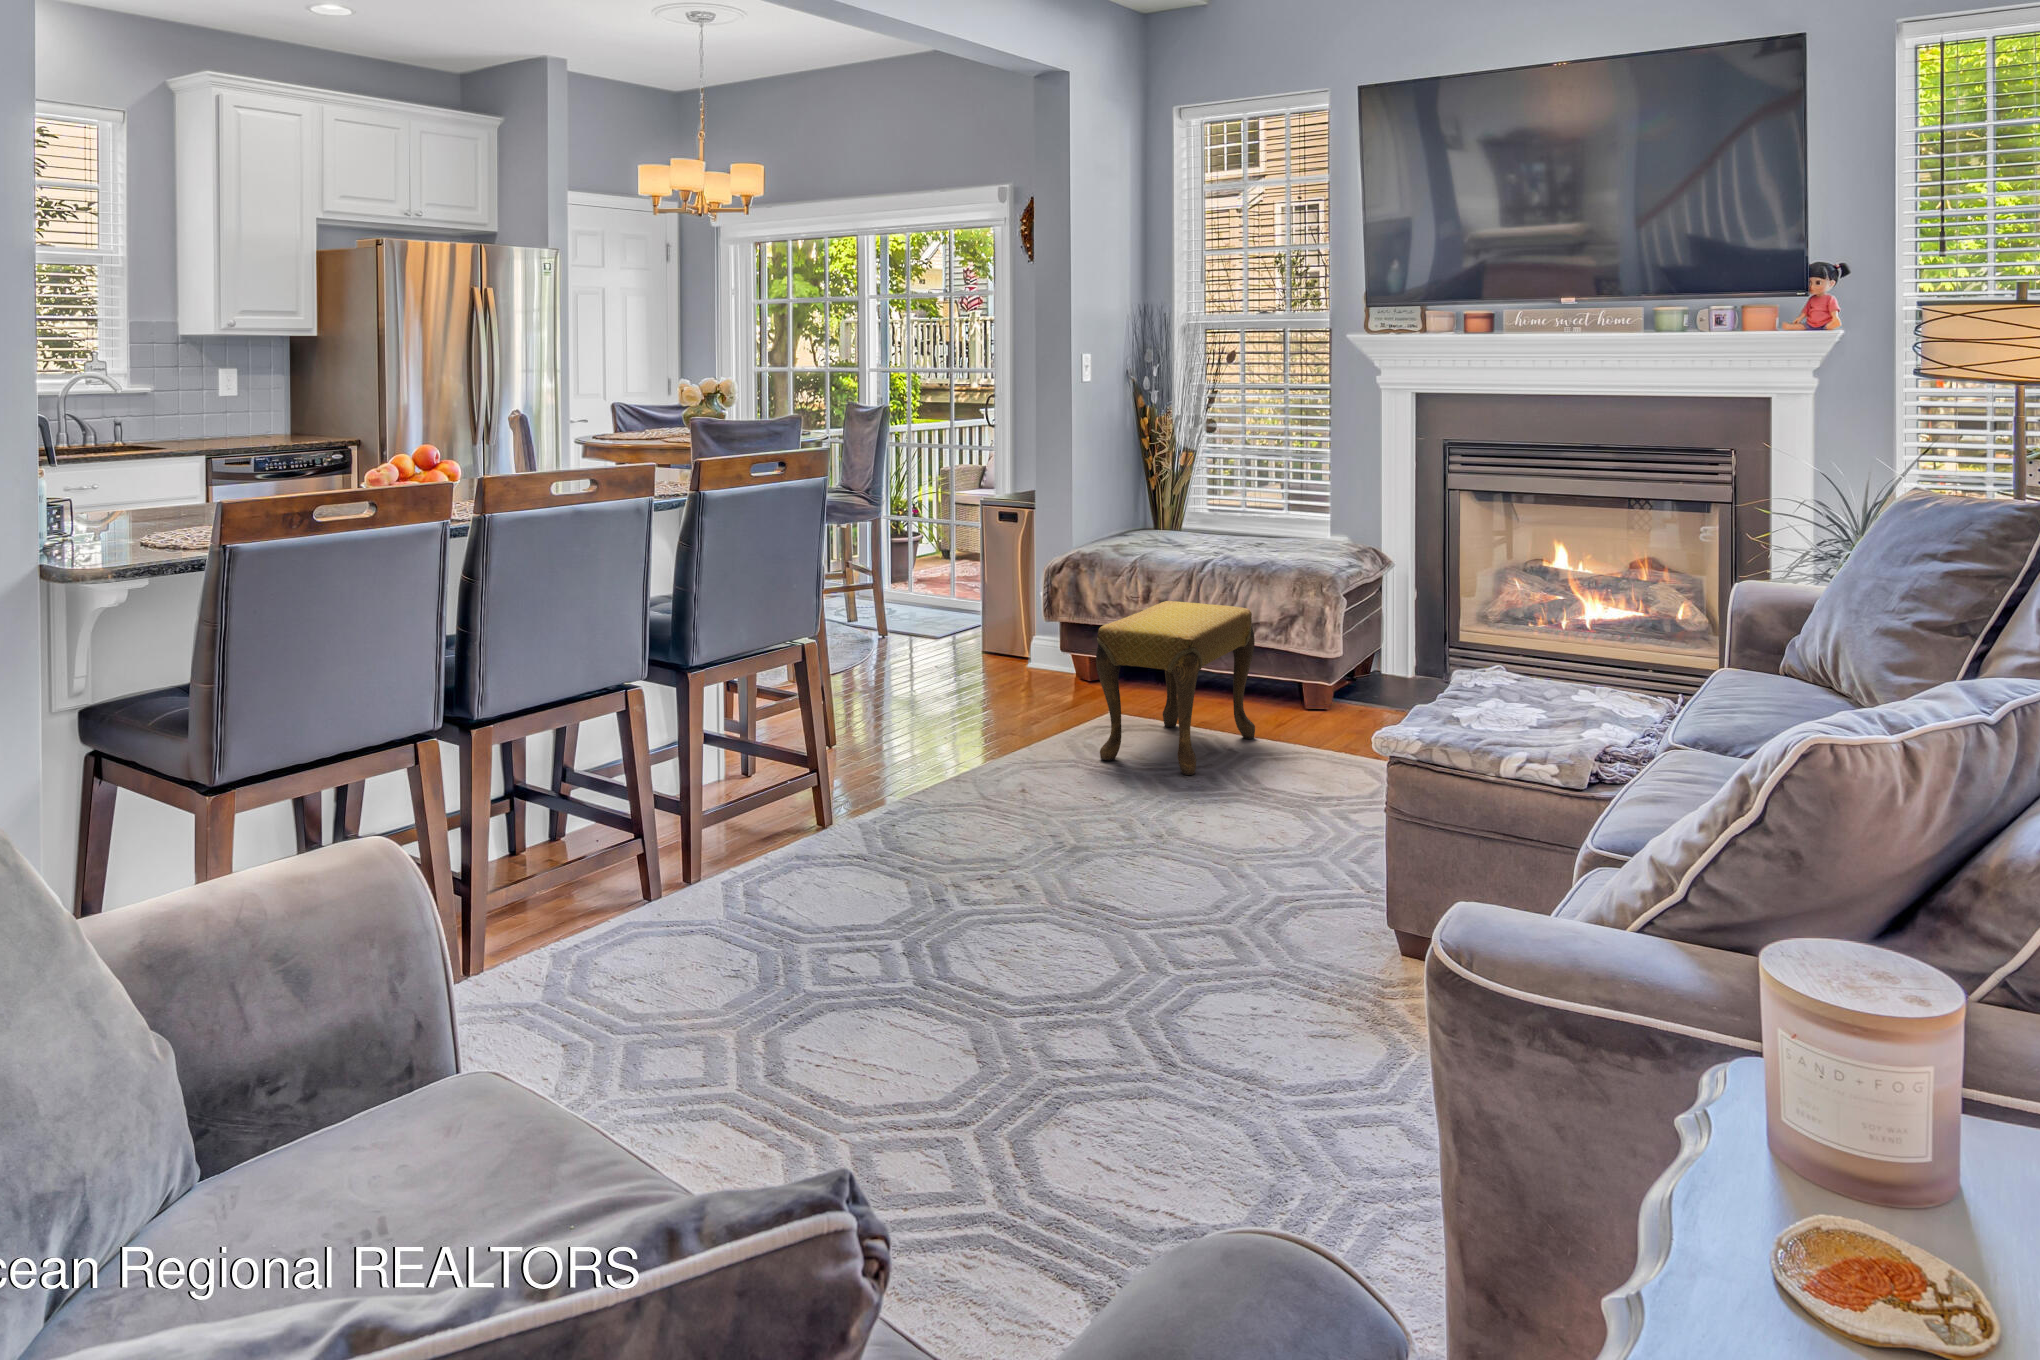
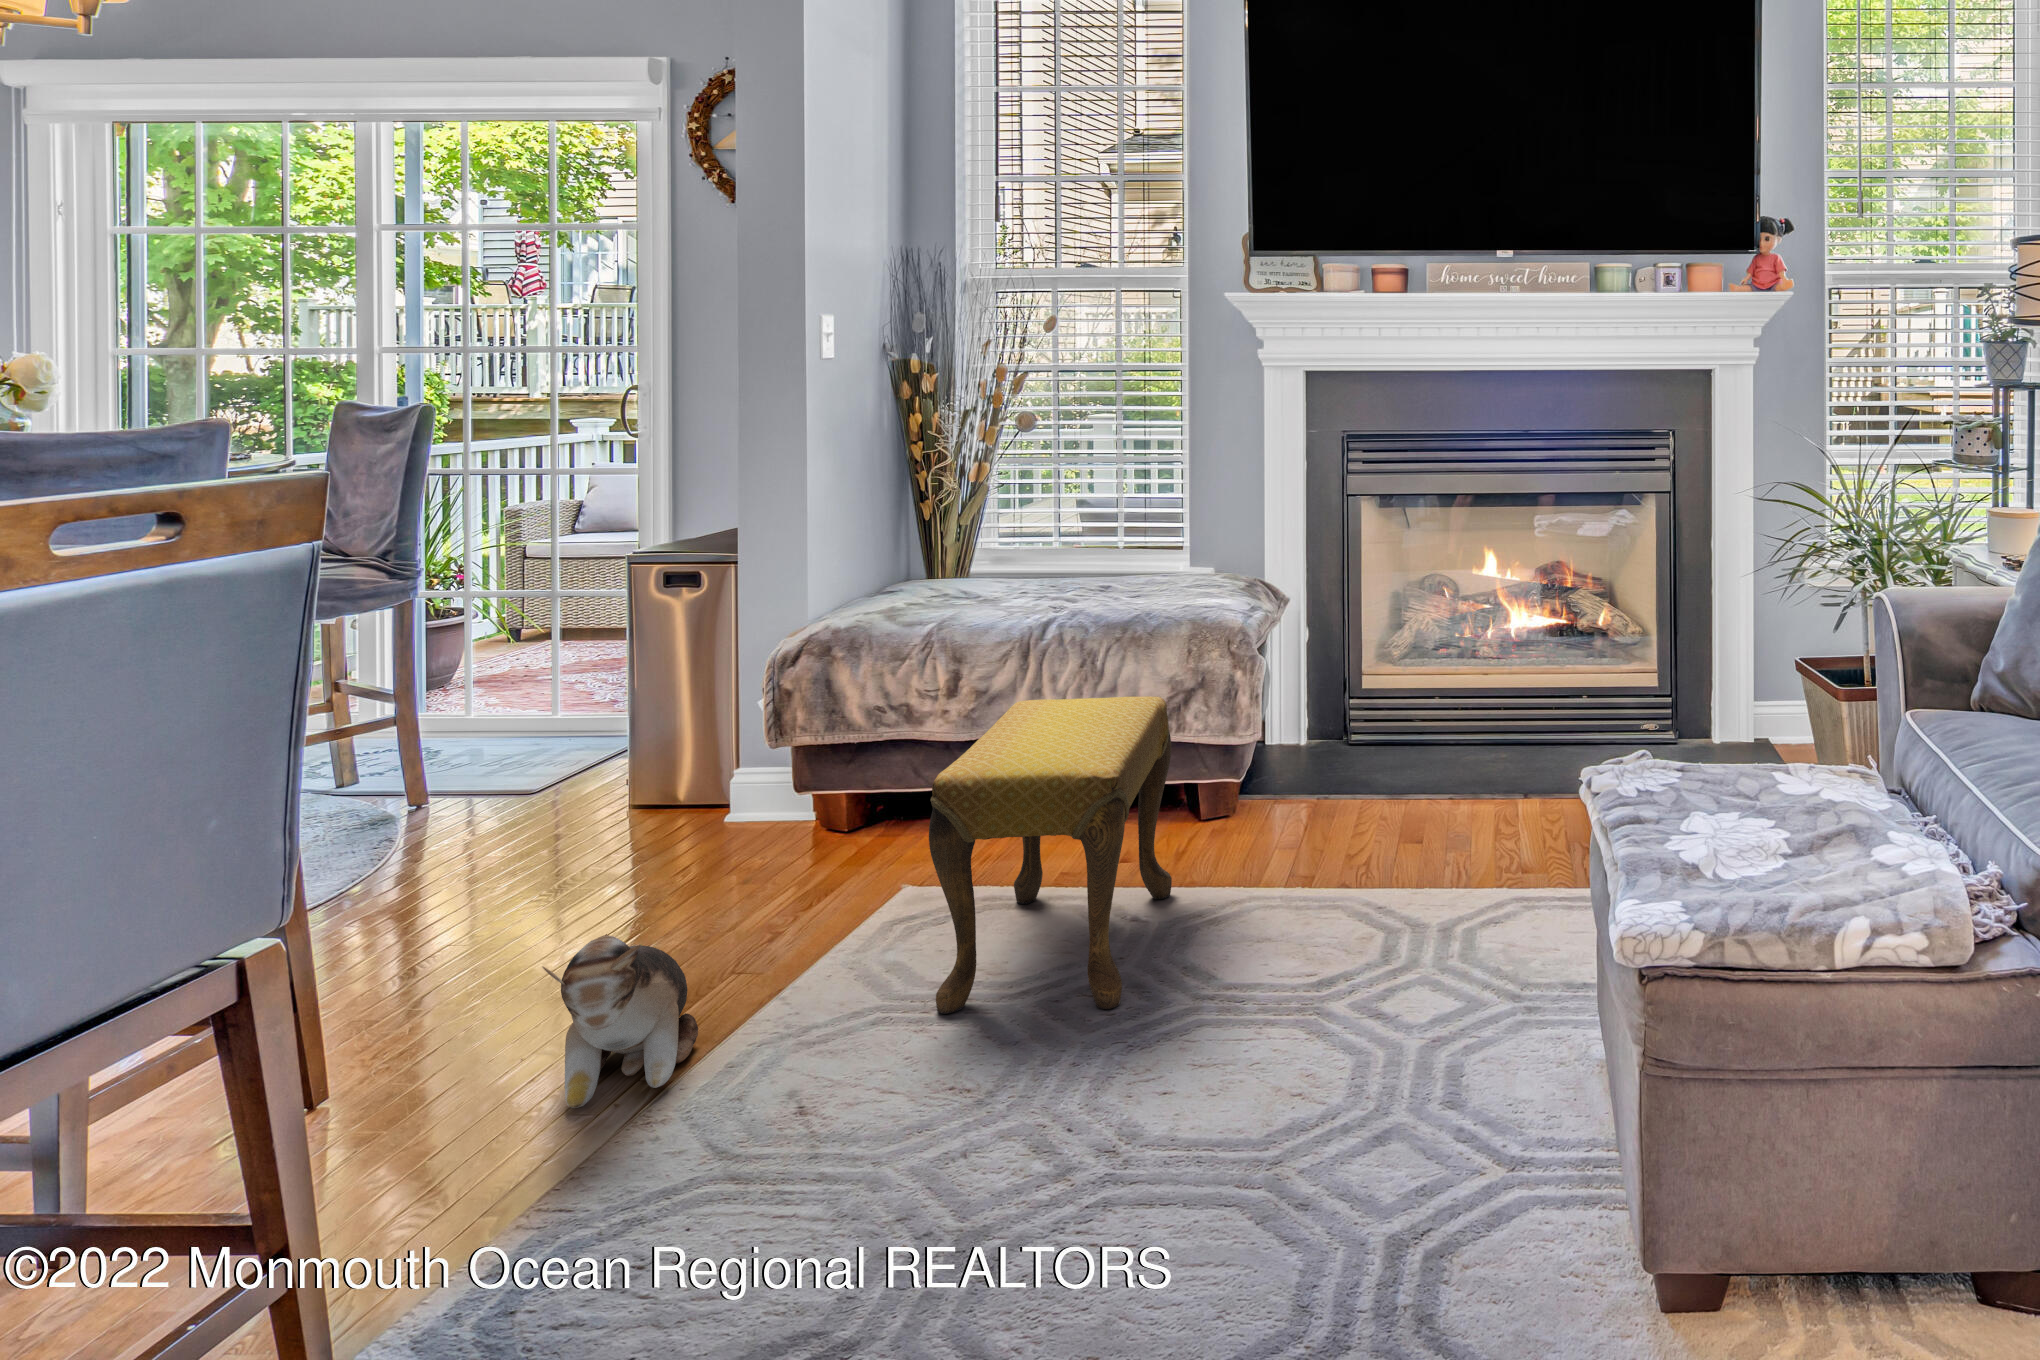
plush toy: none [920,675,989,758] -> present [543,934,698,1108]

